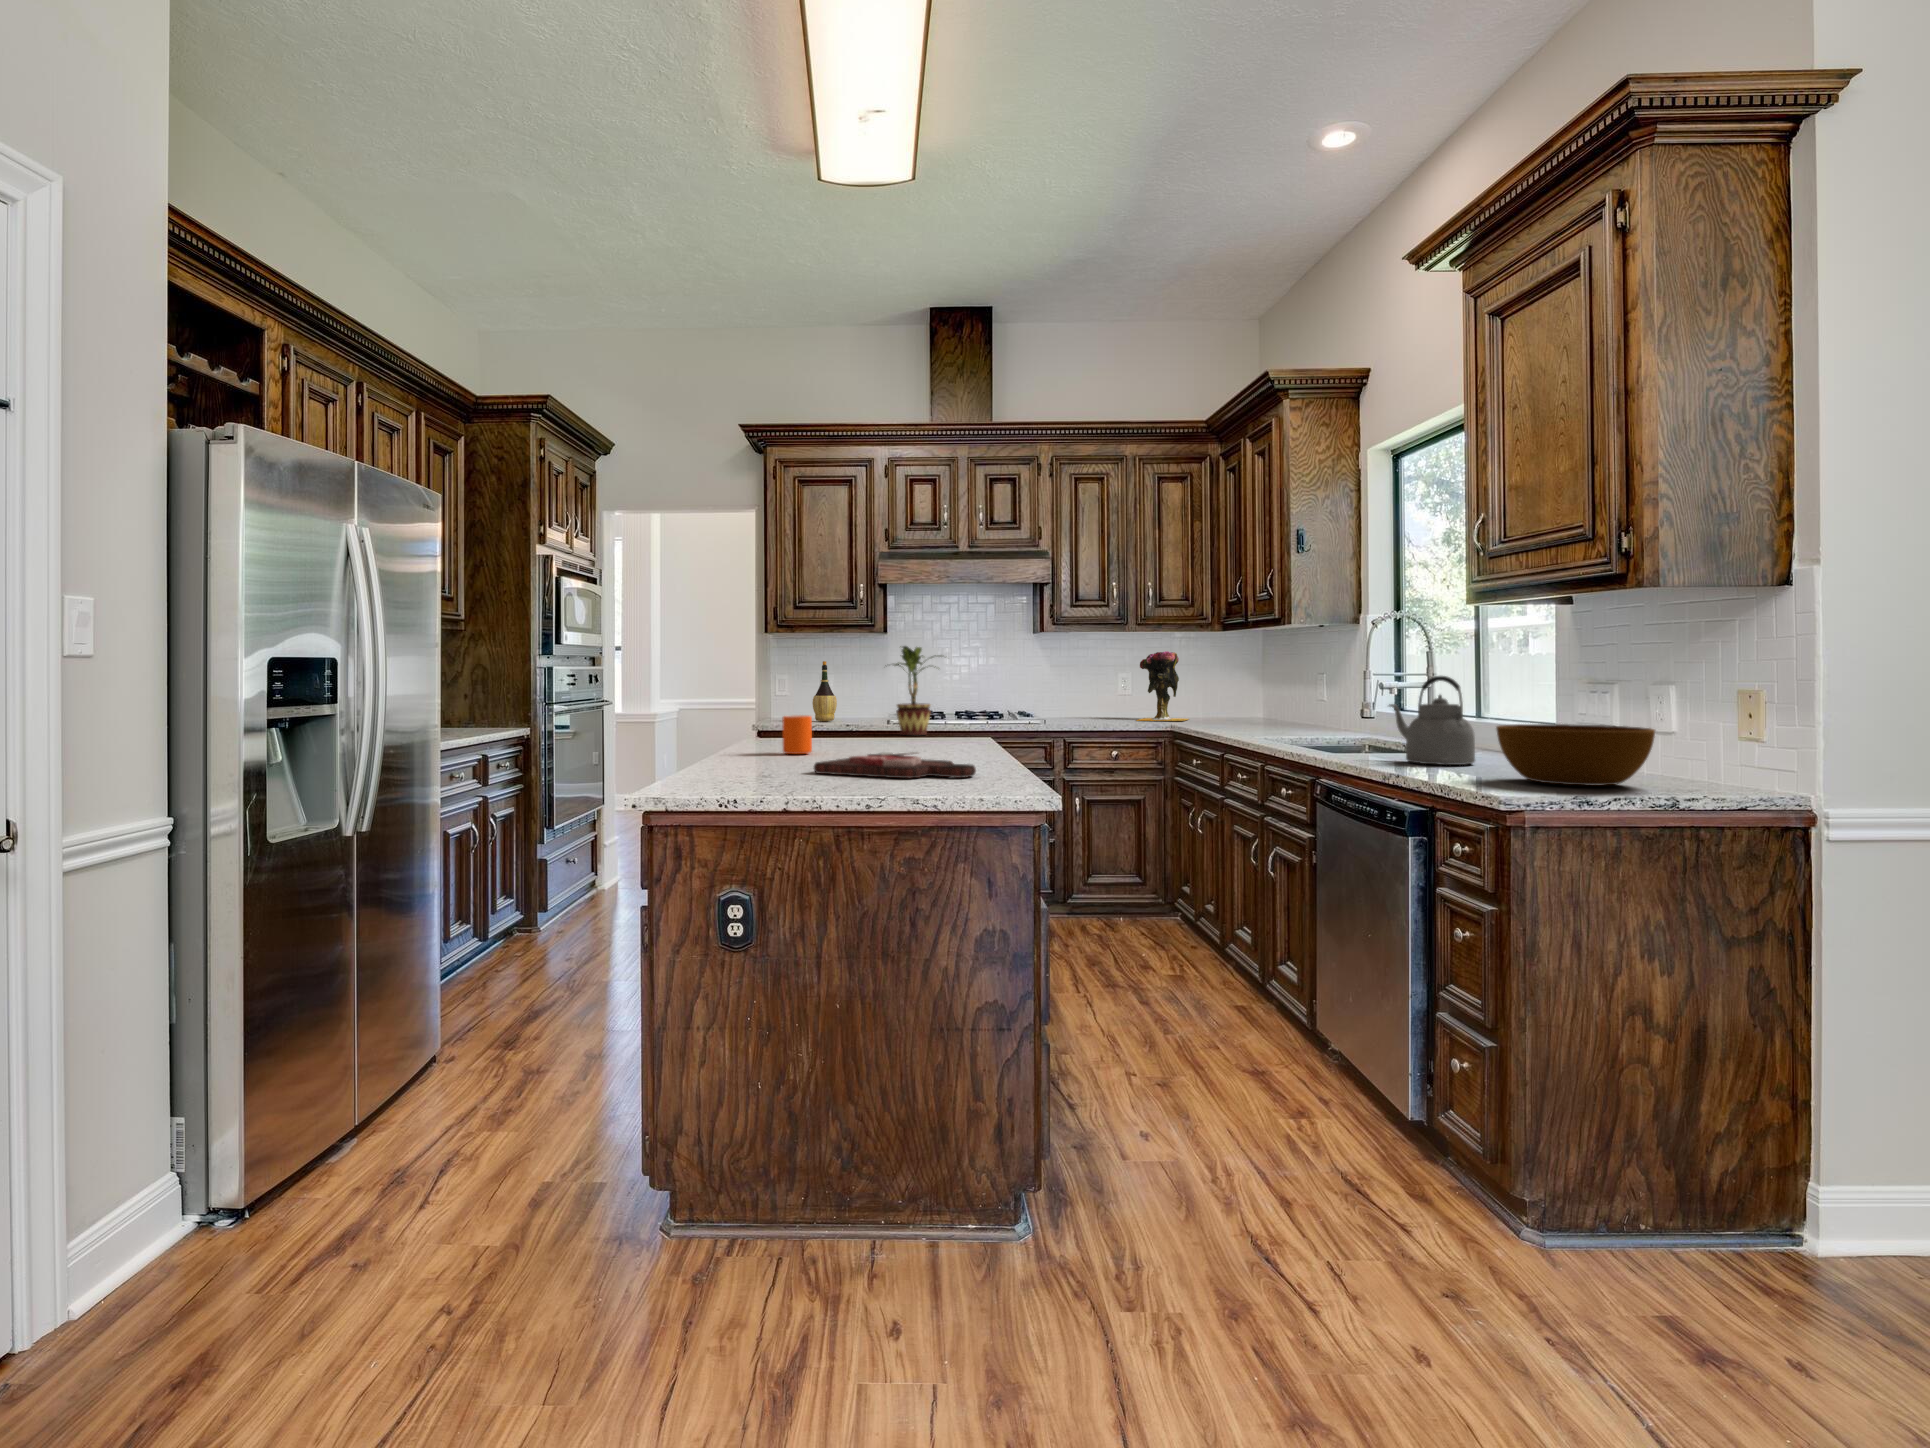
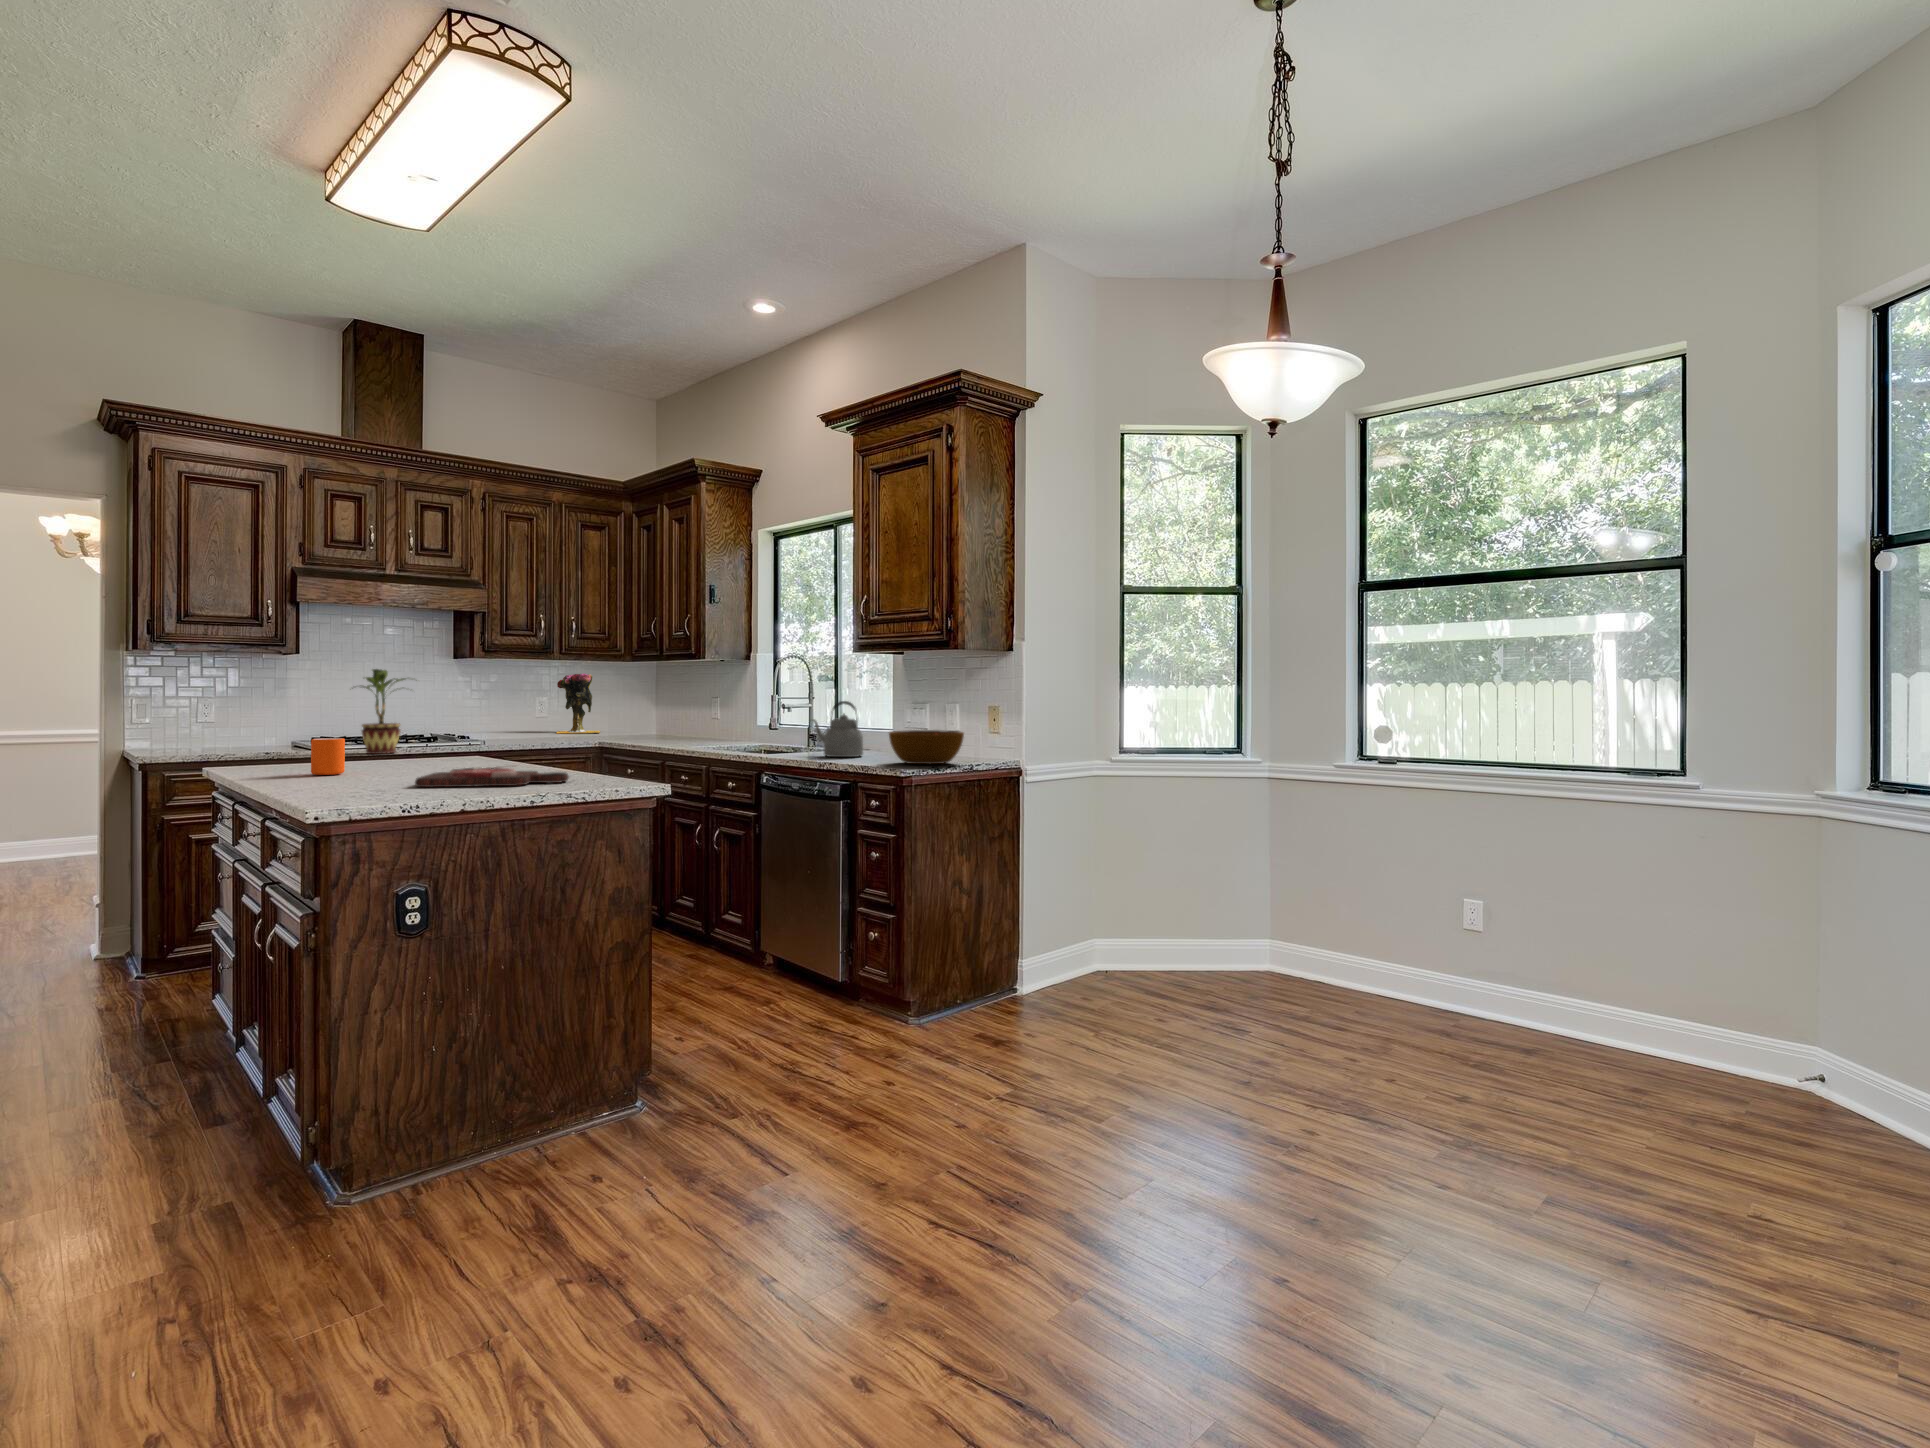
wine bottle: present [812,661,837,721] -> none [193,678,227,743]

